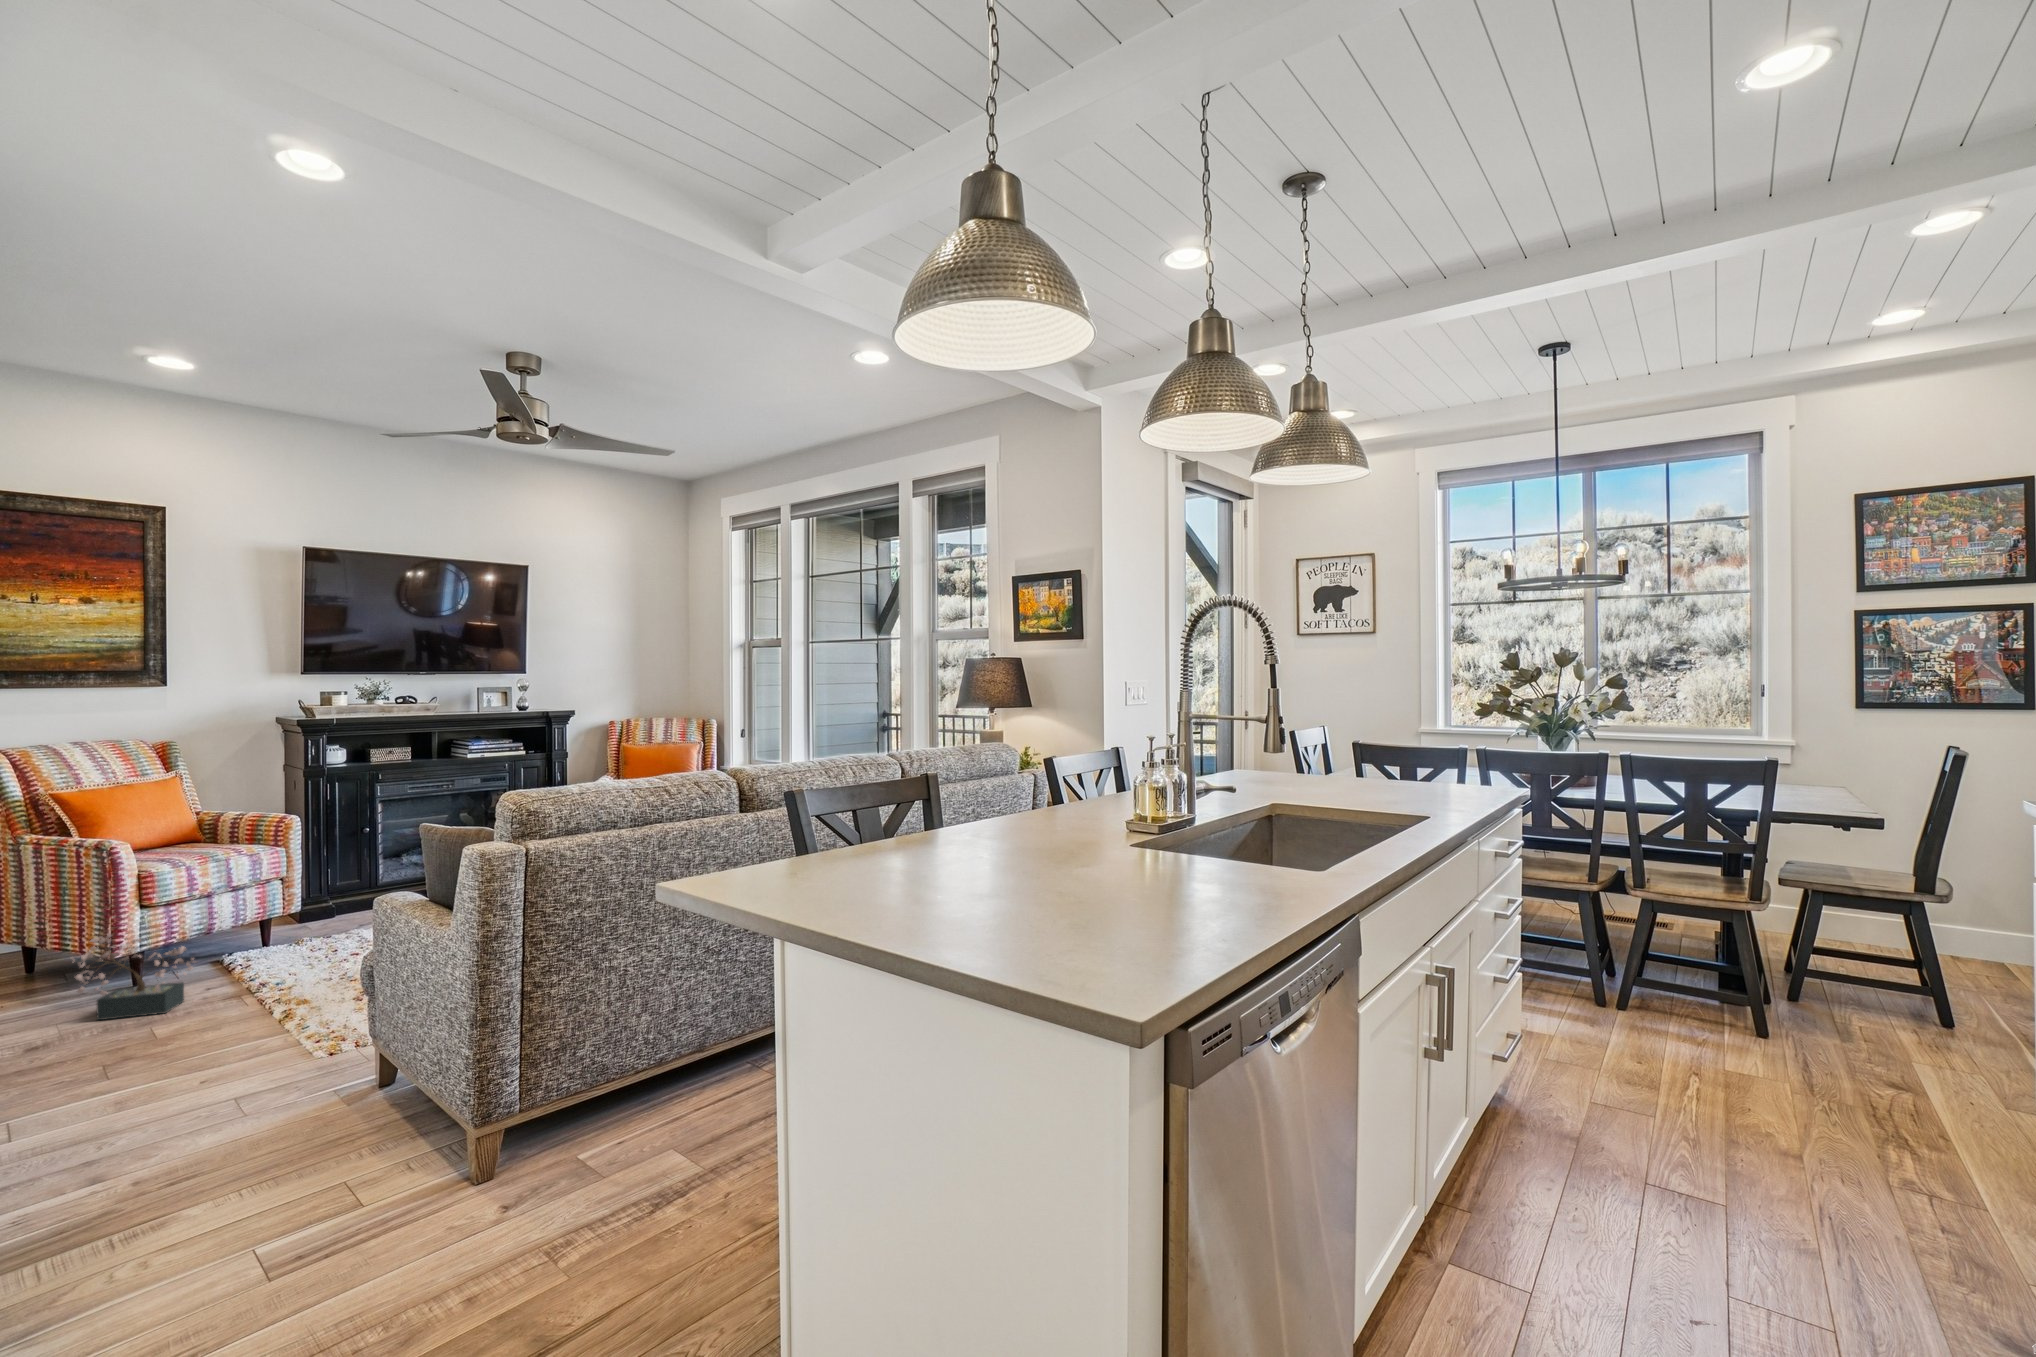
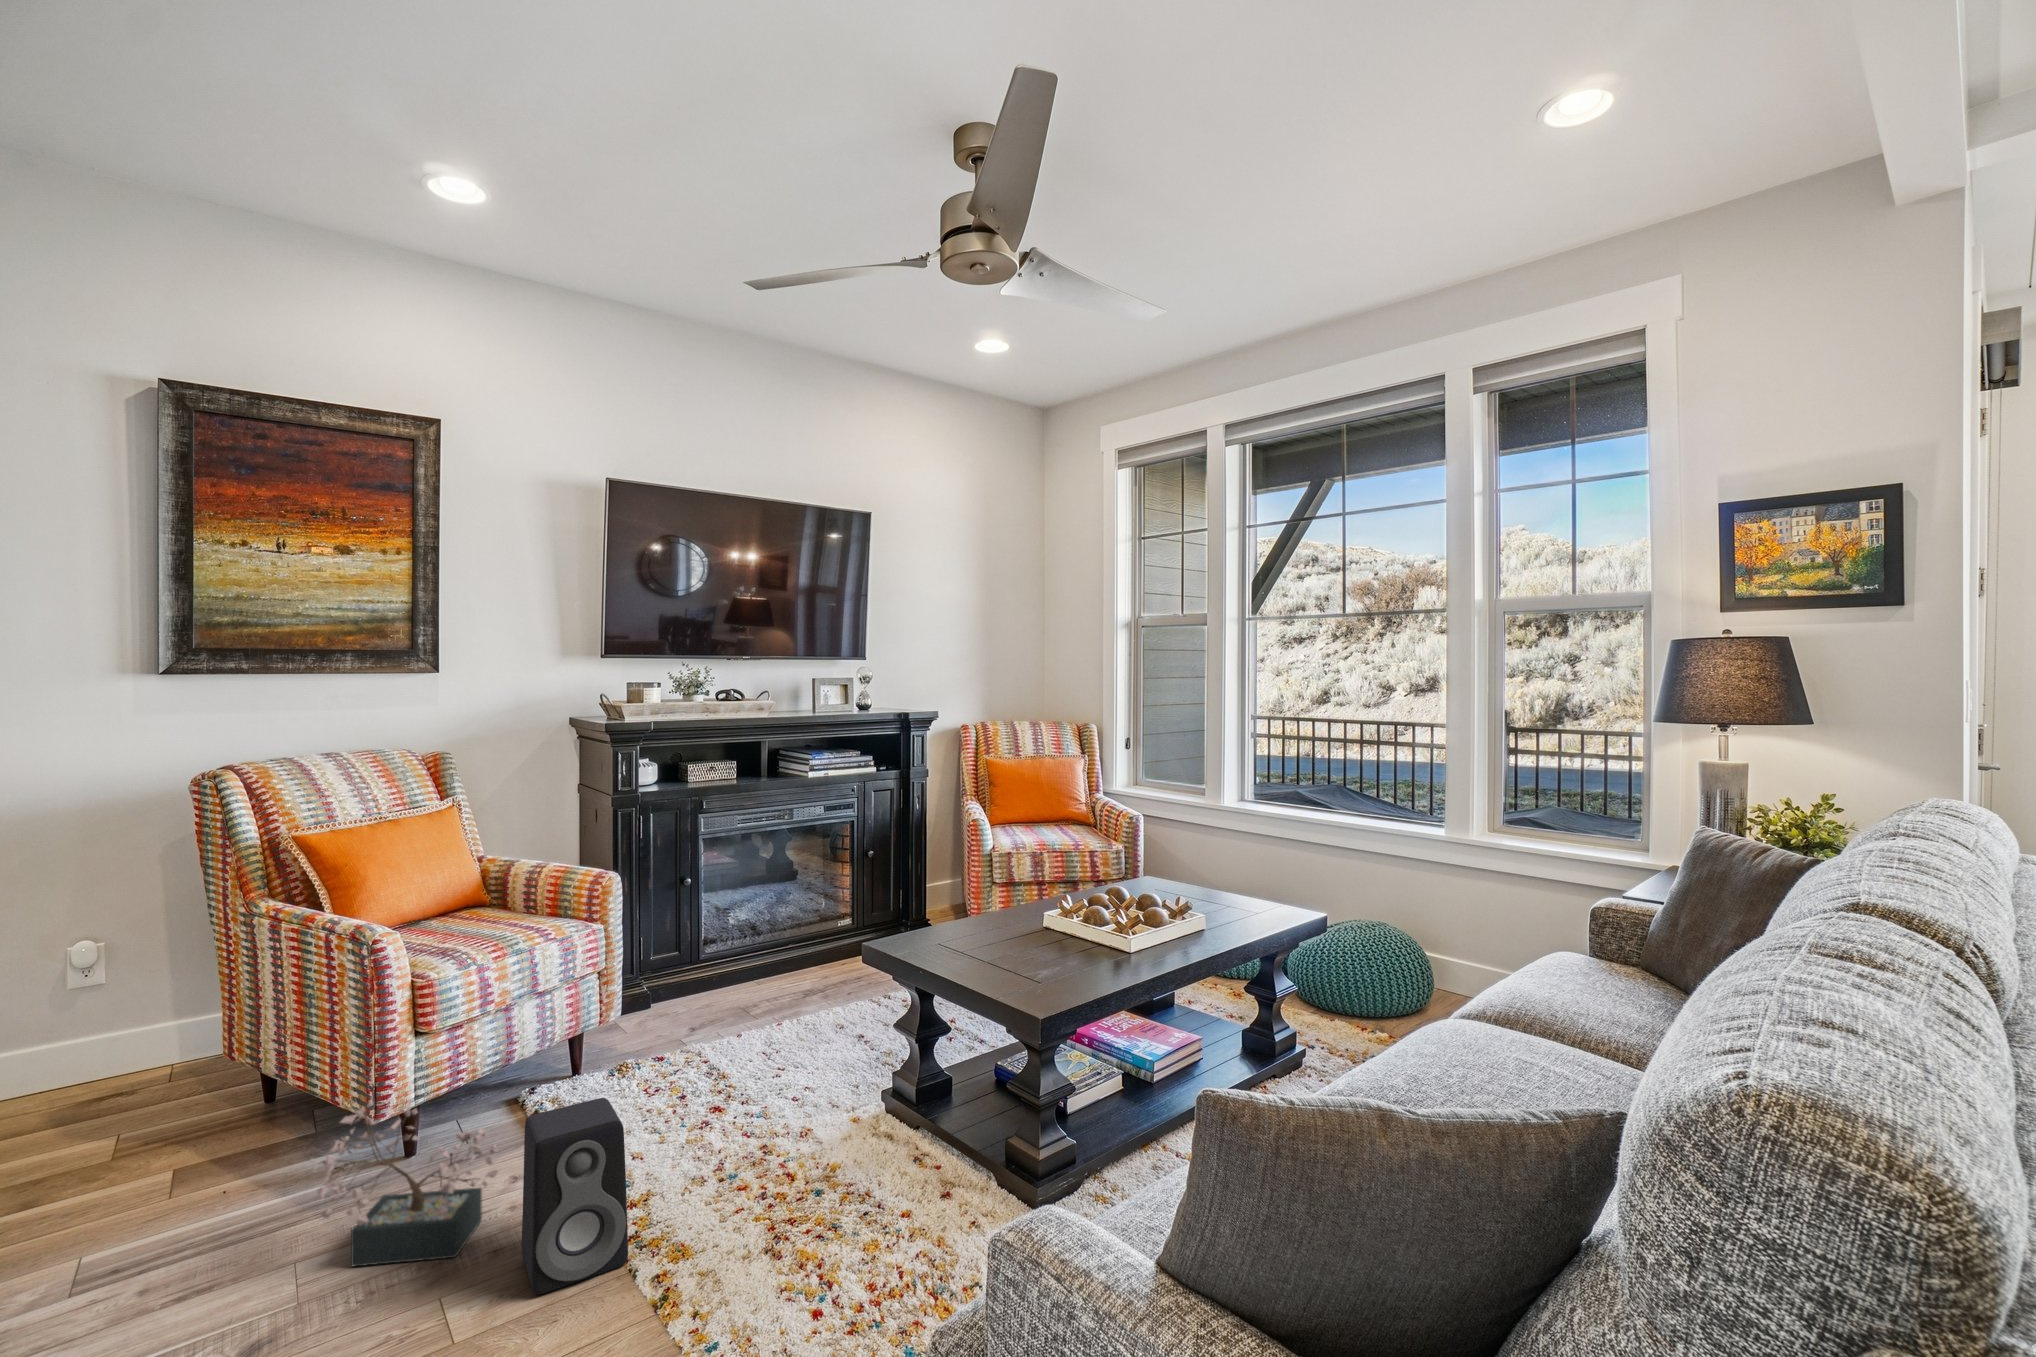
speaker: none [208,923,274,1019] -> present [522,1098,628,1294]

